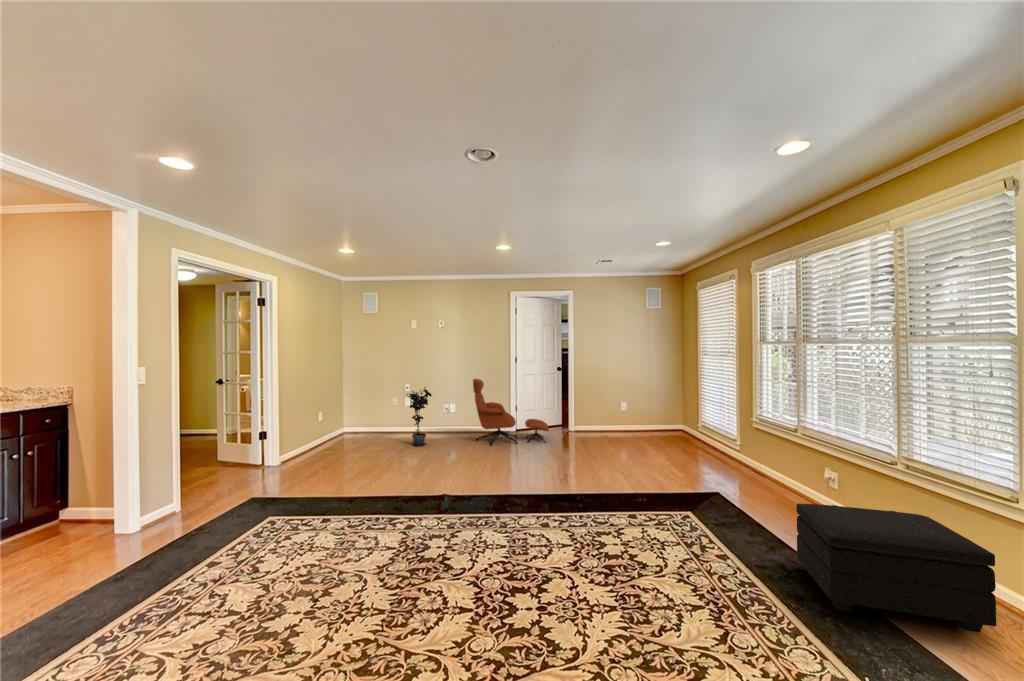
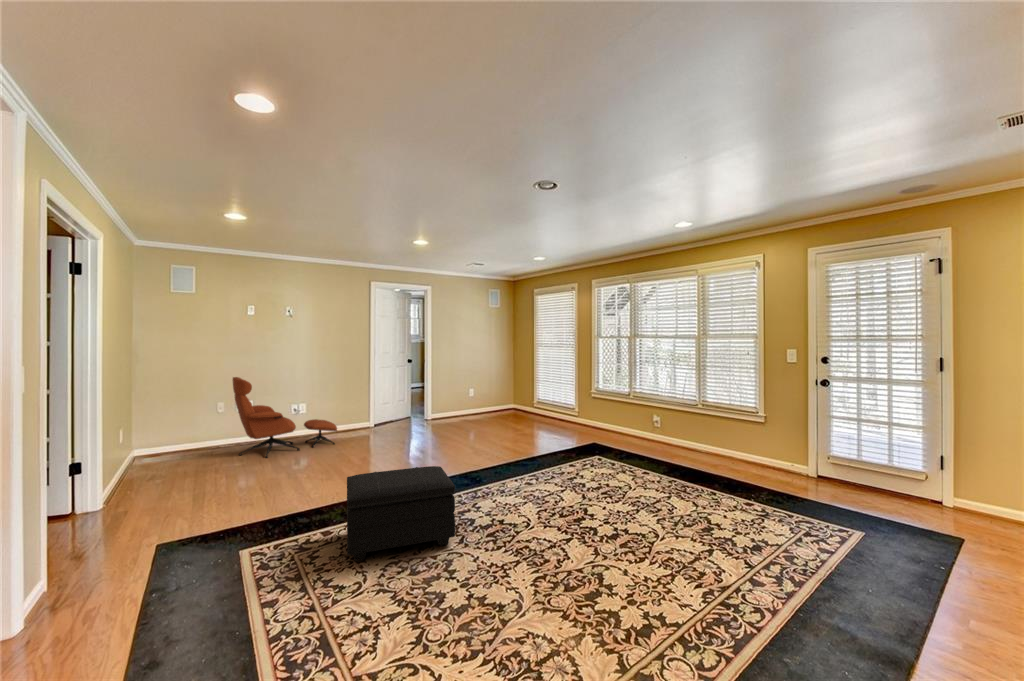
potted plant: present [407,387,432,446] -> none [126,393,172,477]
footstool: present [797,504,996,632] -> present [347,466,455,561]

